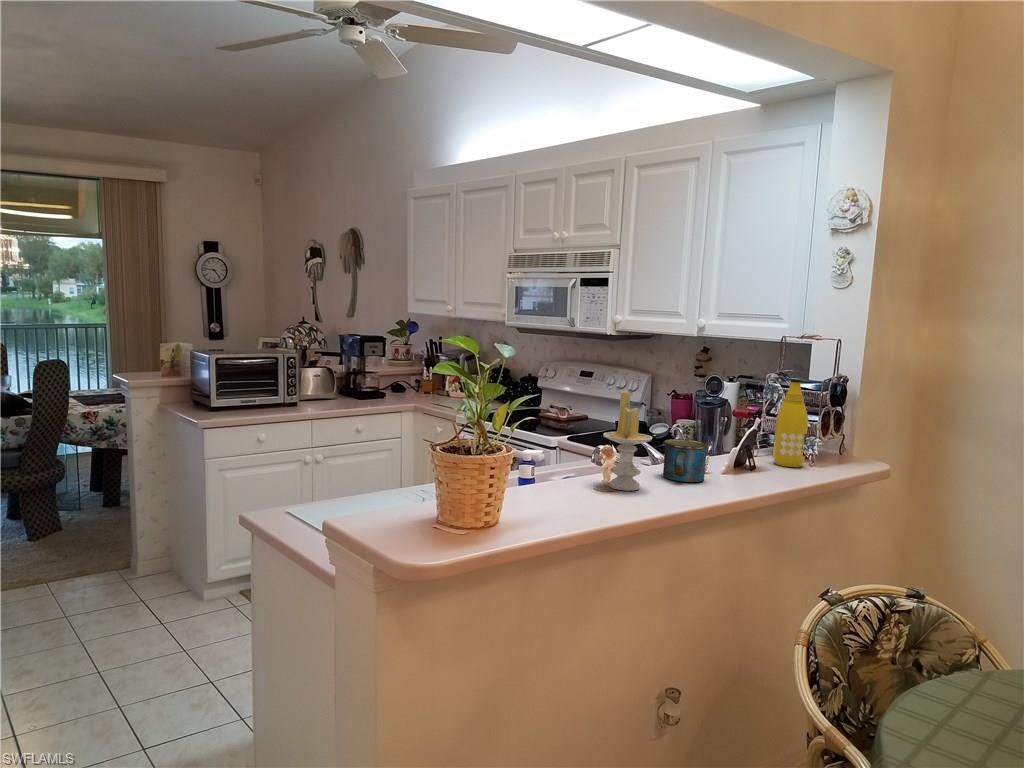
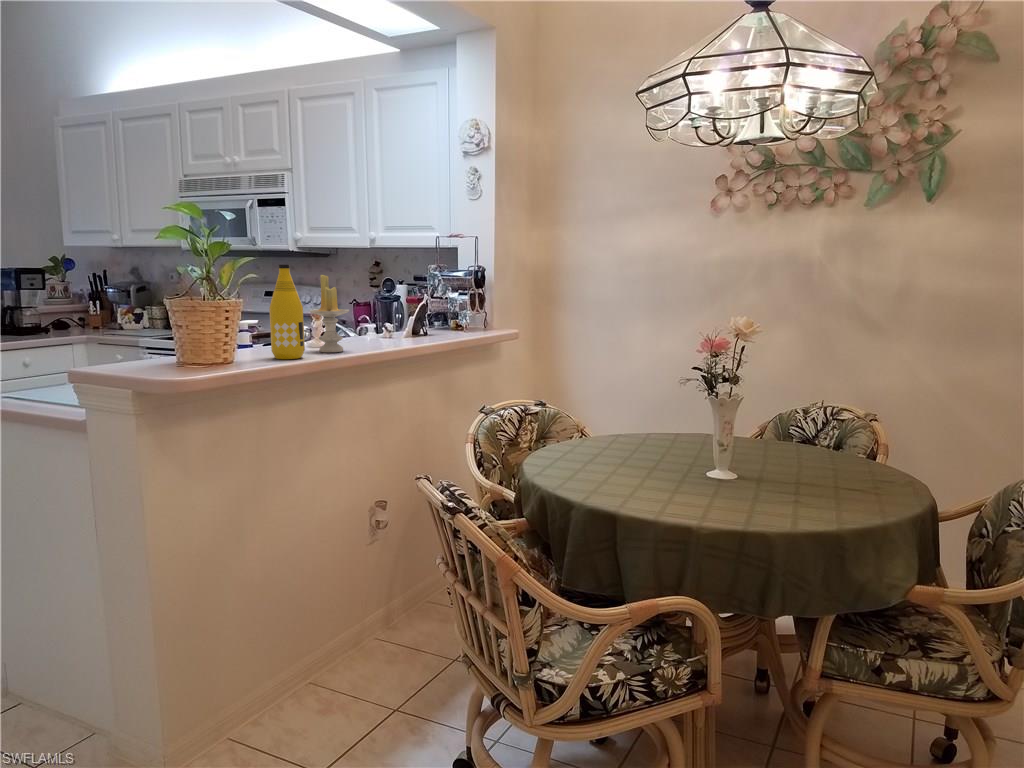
bottle: present [773,378,808,467] -> present [269,265,305,359]
mug: present [663,439,709,482] -> none [357,316,392,346]

